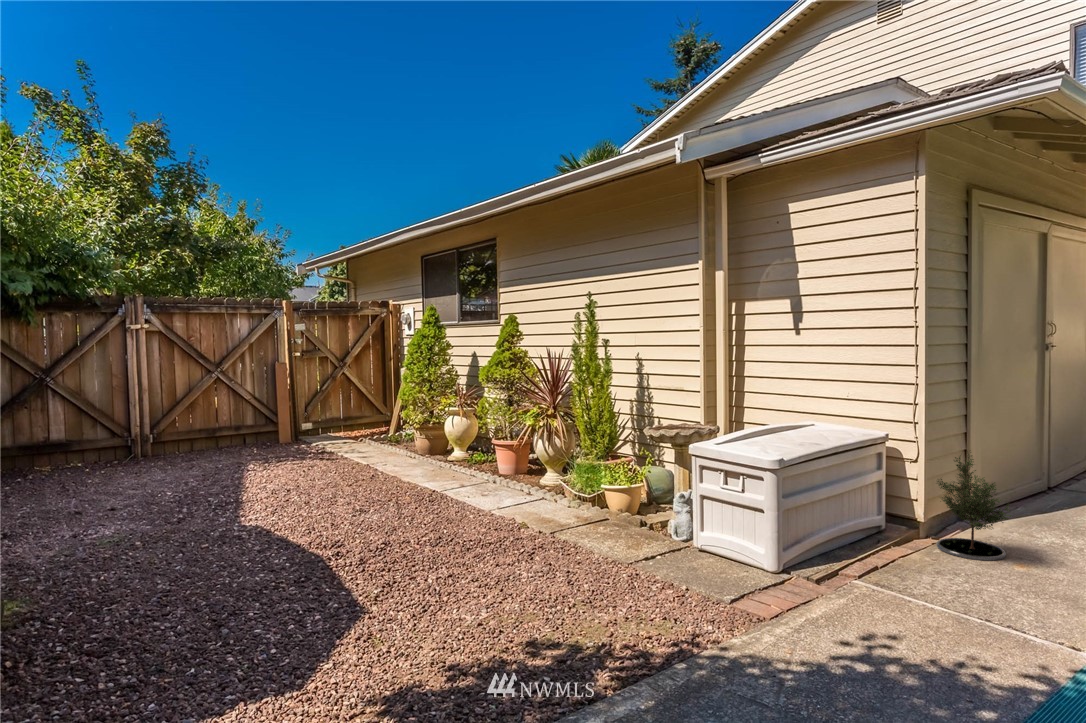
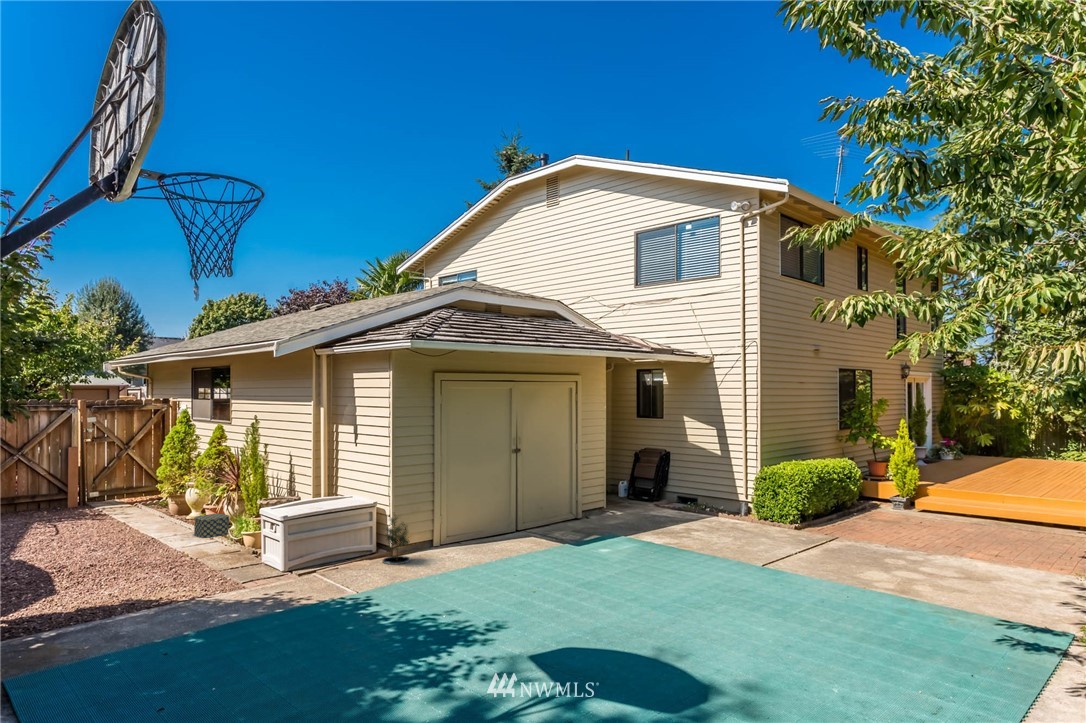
storage box: none [493,453,545,492] -> present [194,513,229,538]

